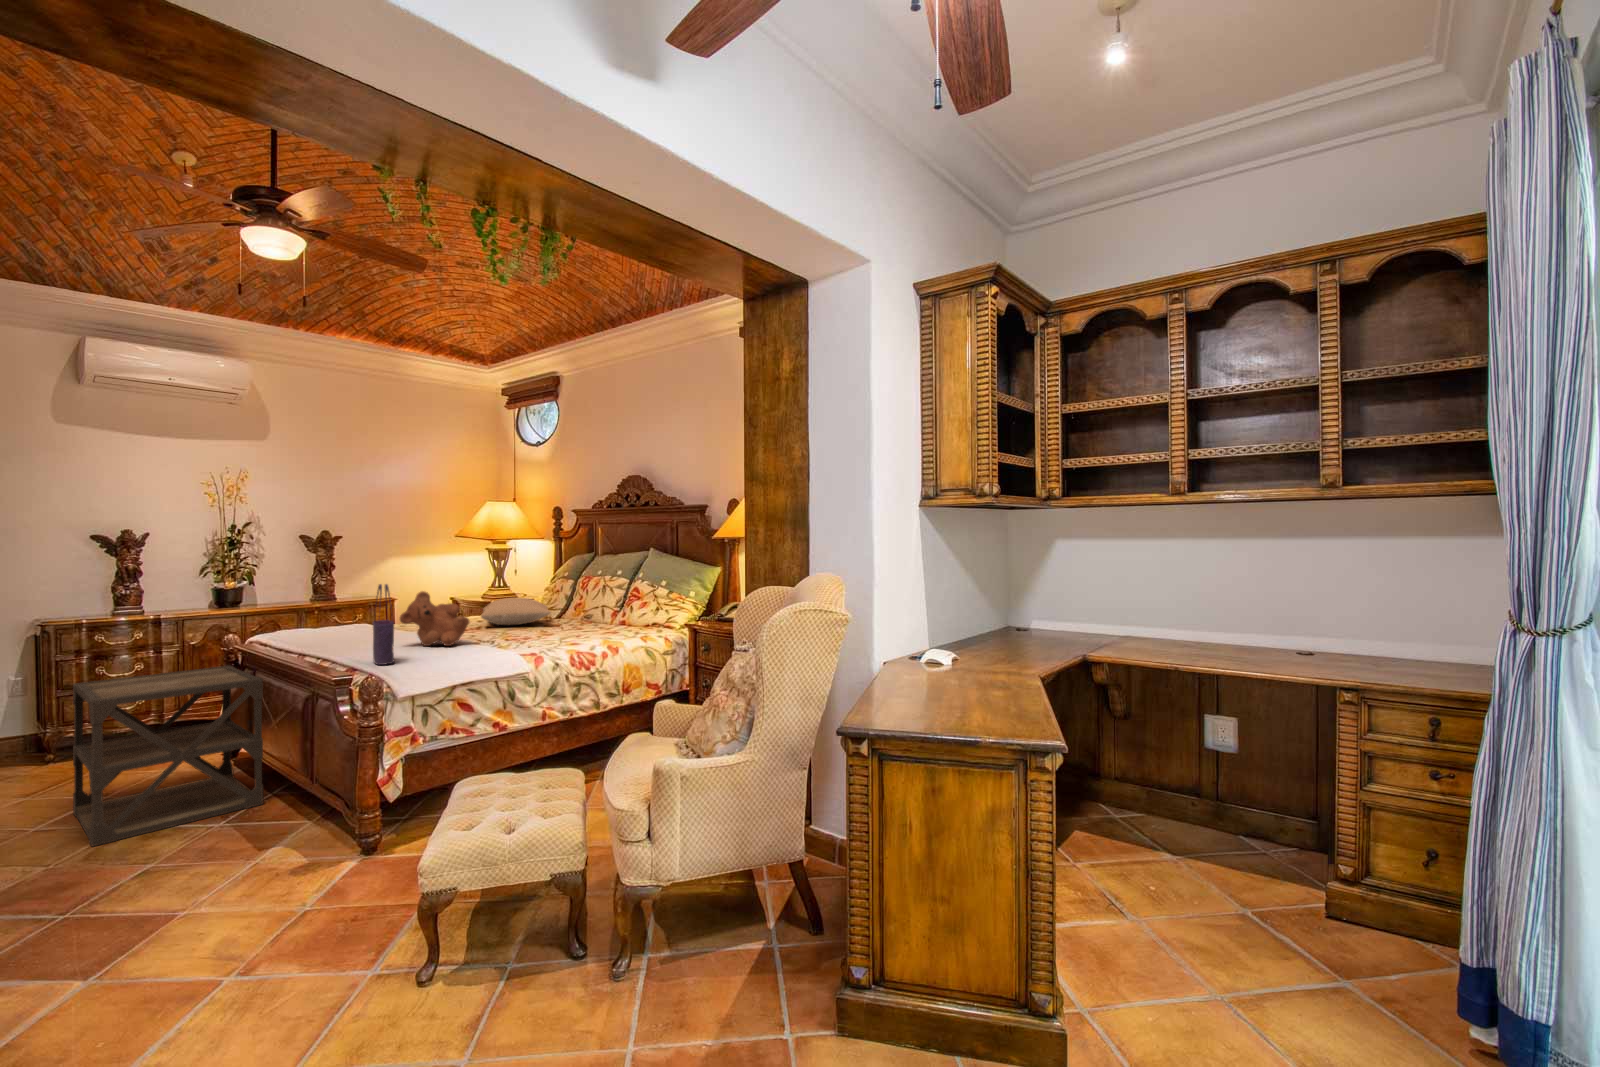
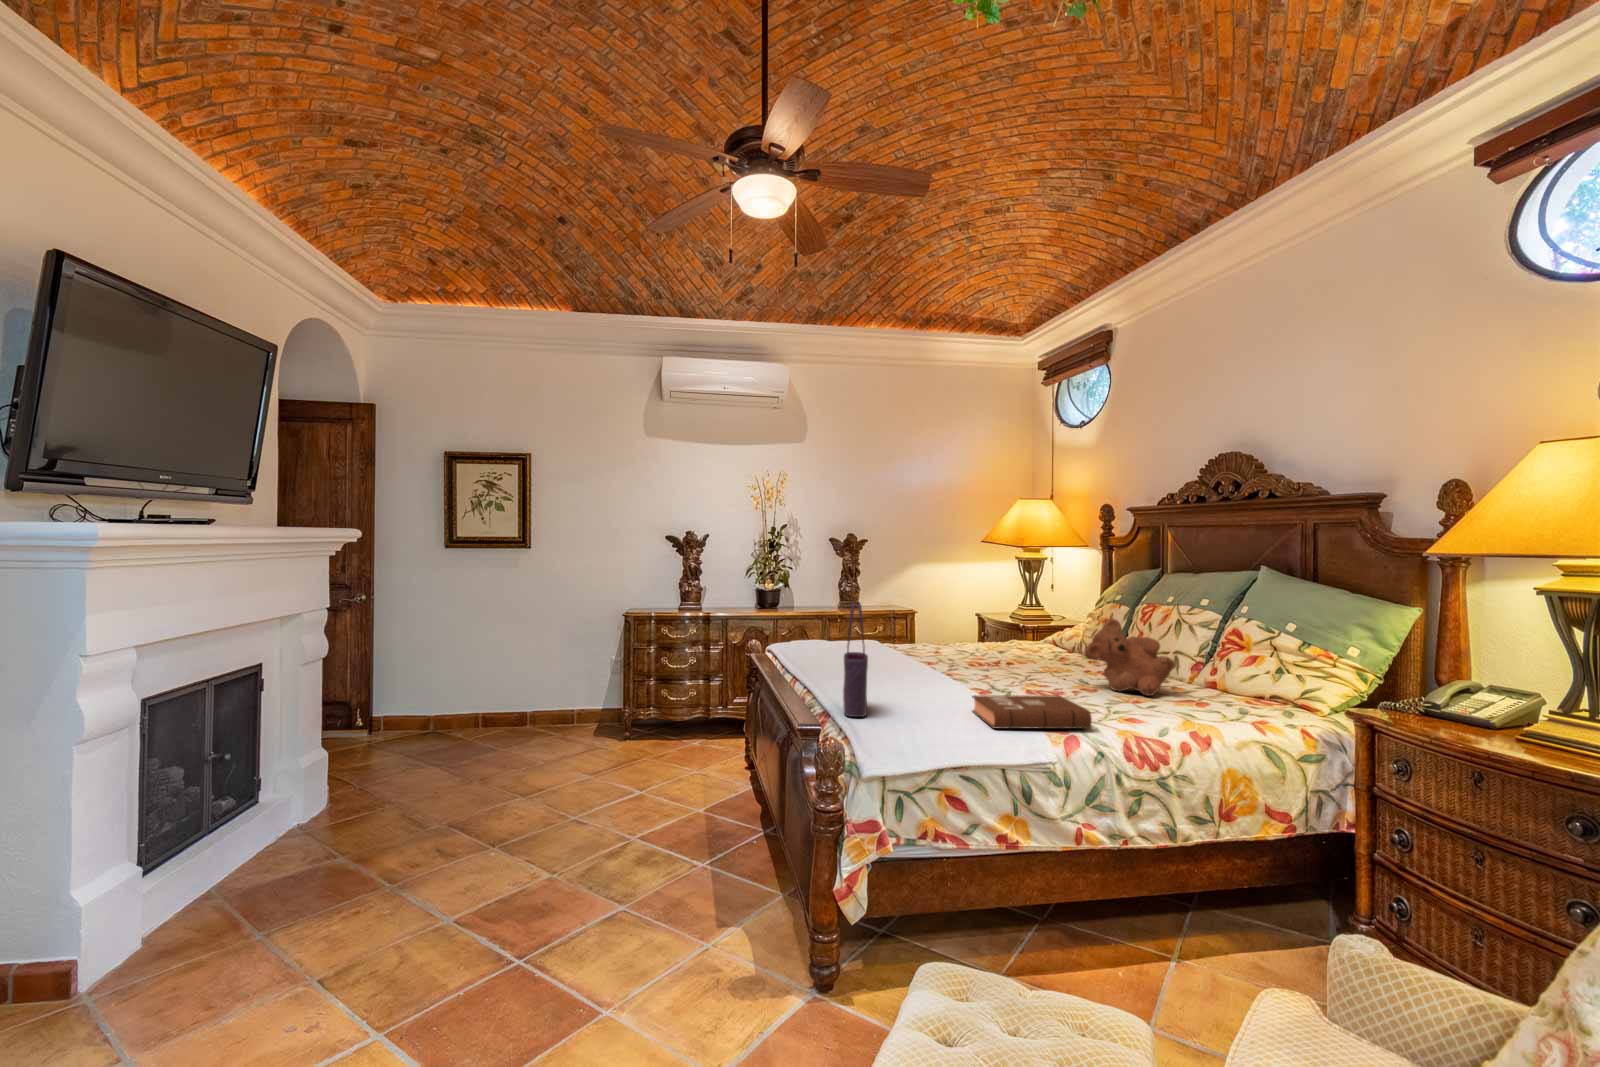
teddy bear: present [400,591,469,646] -> present [1085,618,1175,696]
pillow: present [481,598,551,625] -> none [996,627,1095,665]
book: none [471,635,551,658] -> present [972,695,1092,729]
side table: present [73,666,263,846] -> none [604,676,751,857]

